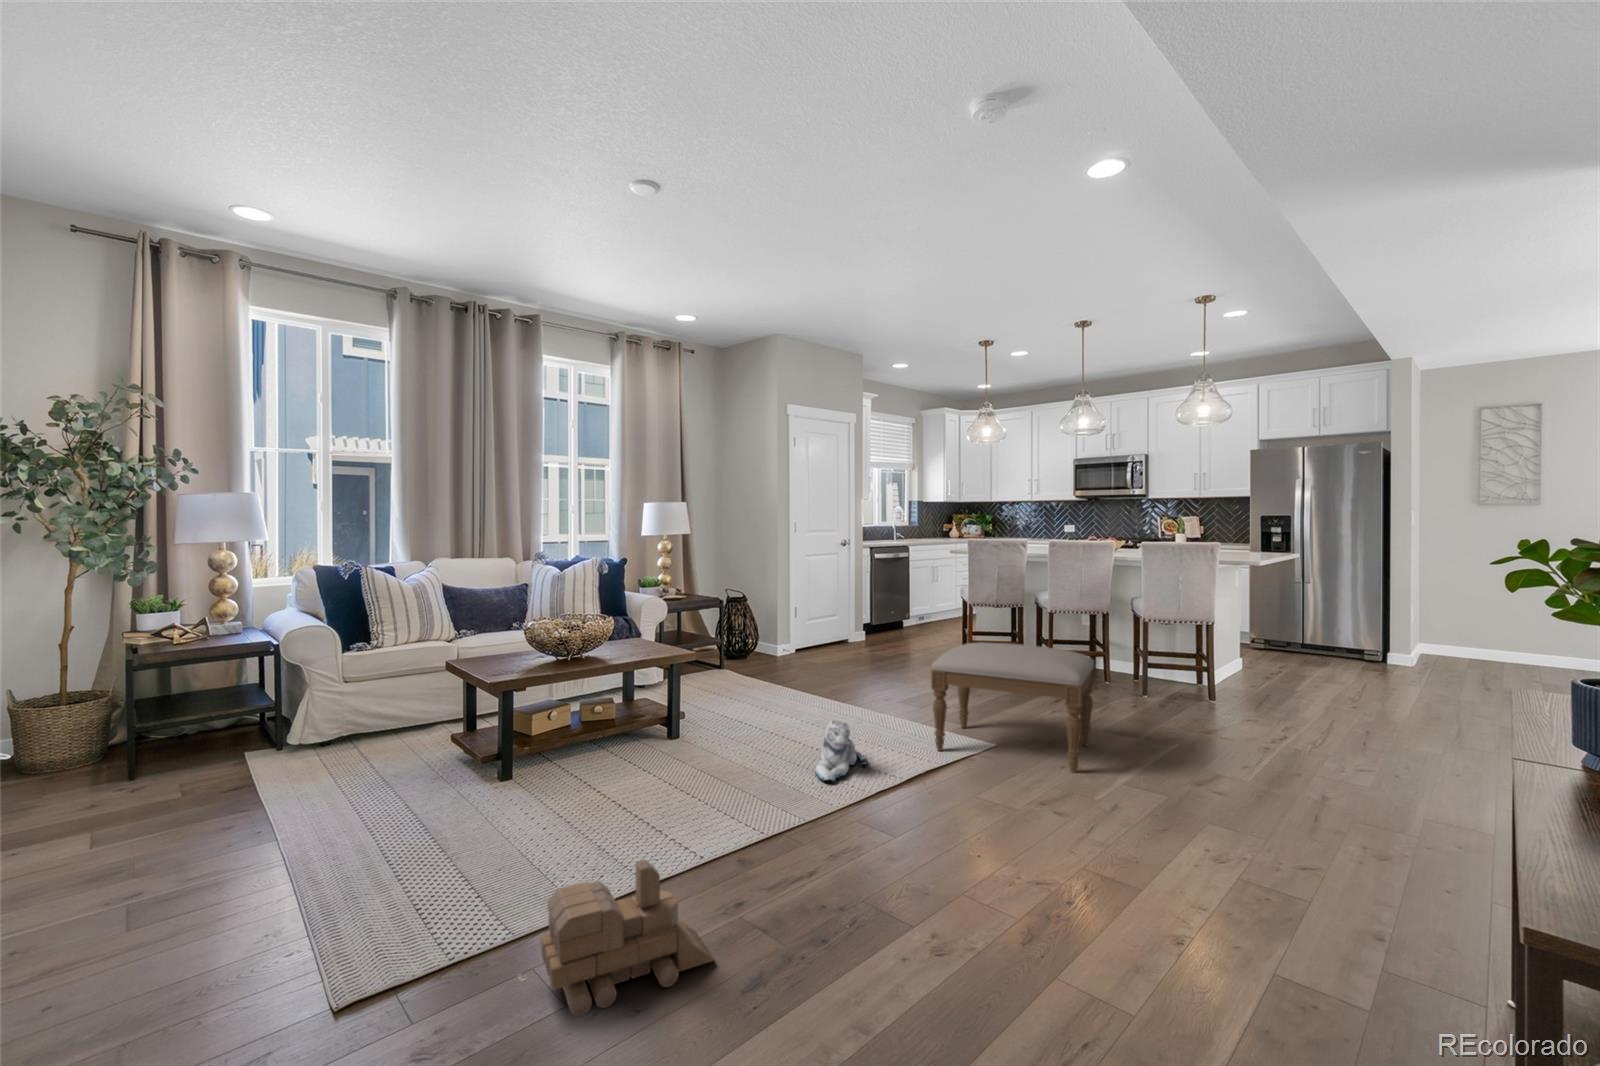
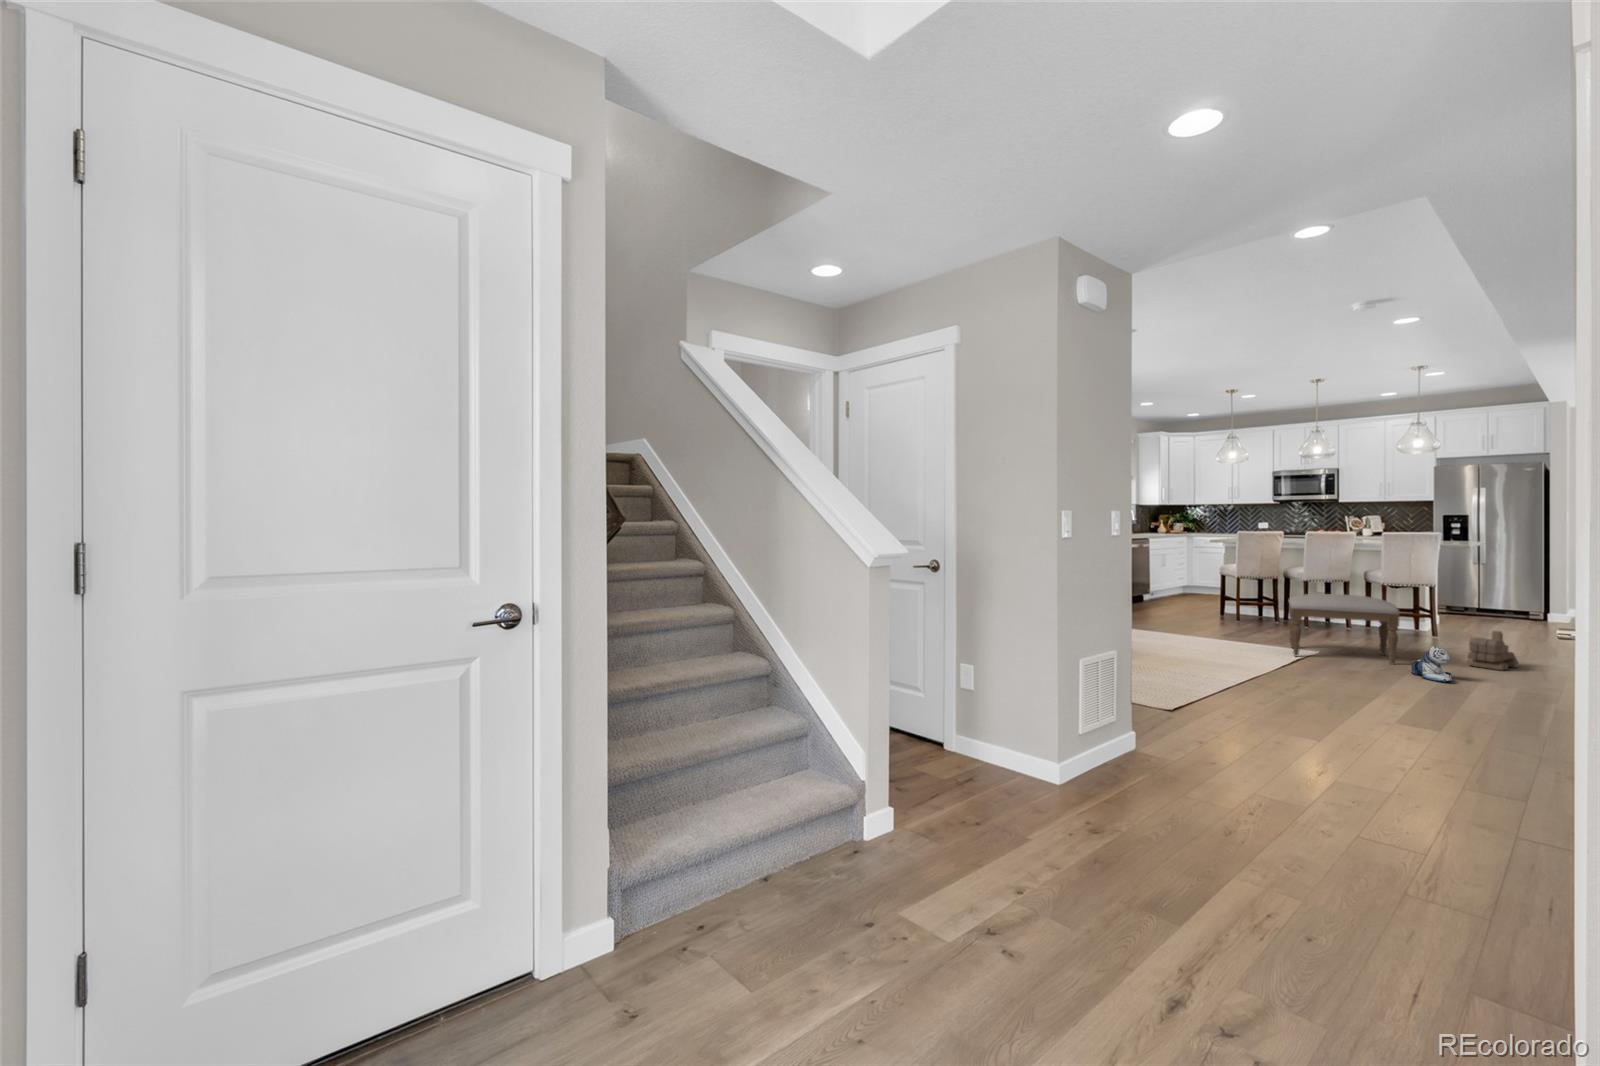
plush toy: present [815,721,867,781] -> present [1411,646,1452,682]
toy train: present [541,860,714,1016] -> present [1468,631,1519,670]

